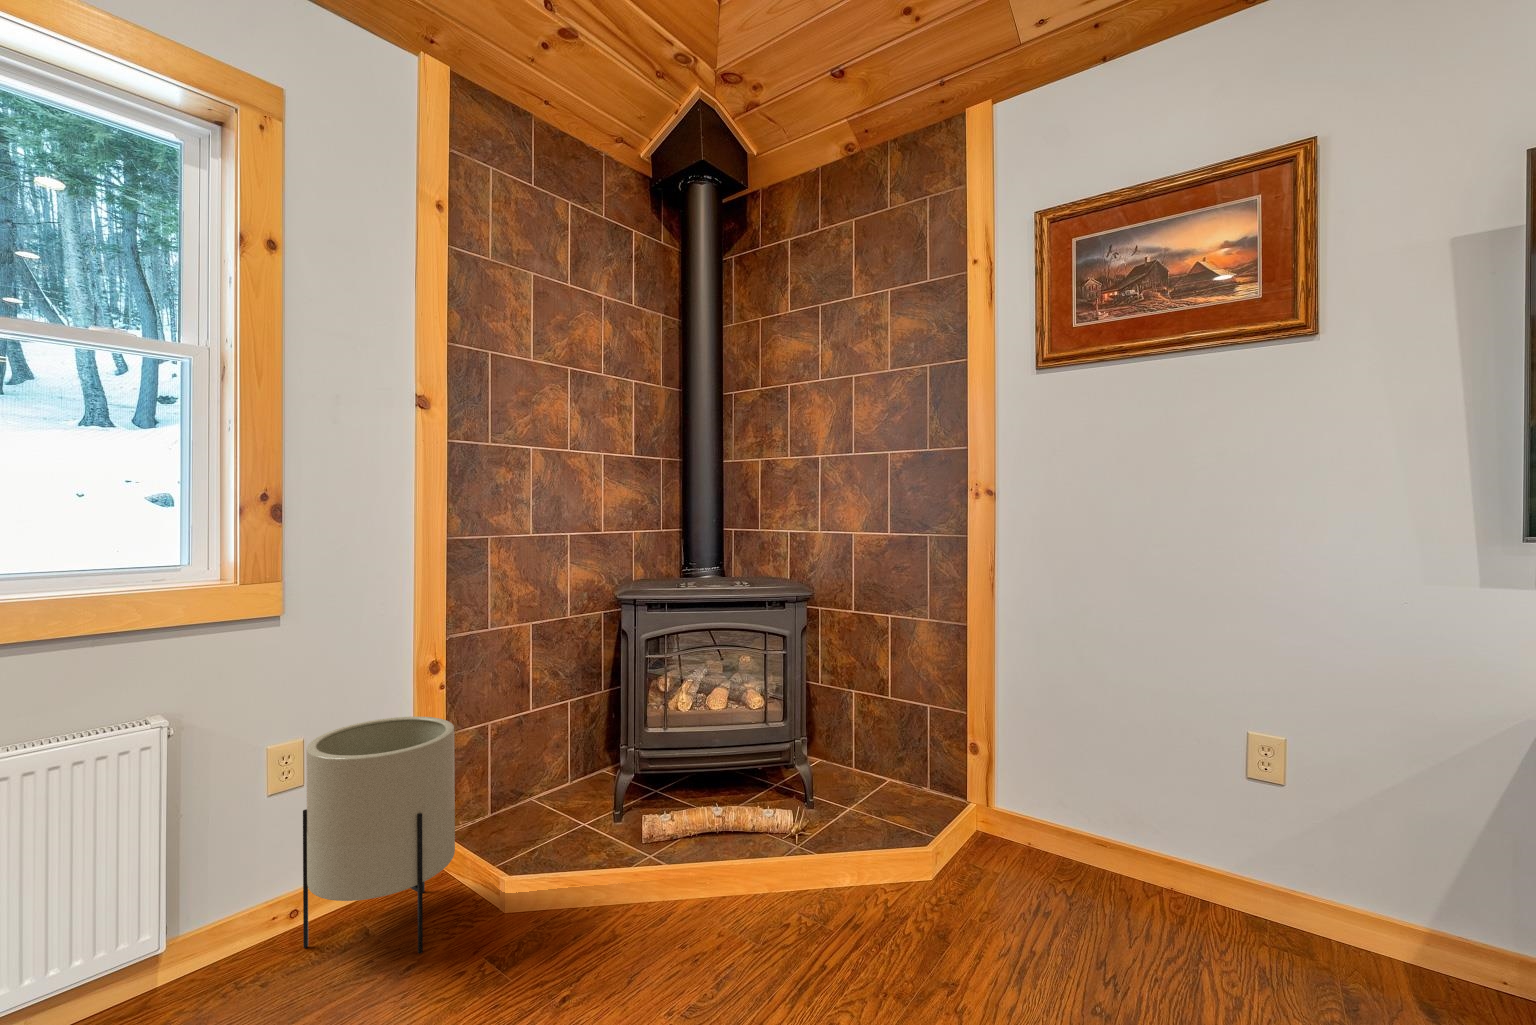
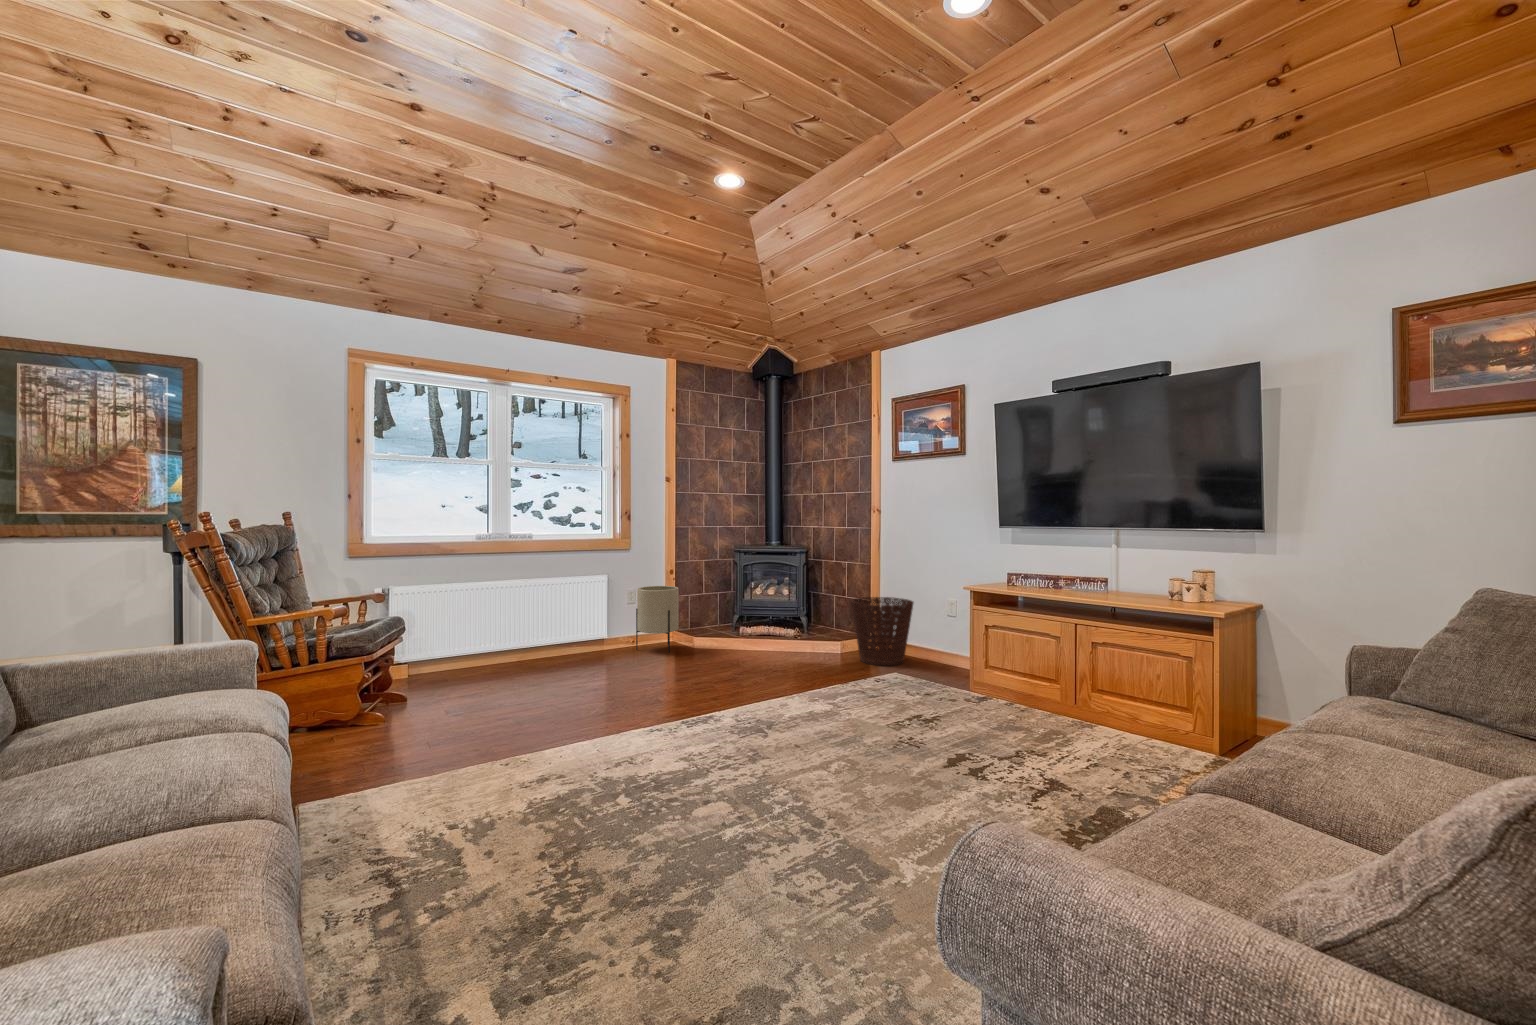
basket: none [973,714,1162,940] -> present [851,597,913,665]

